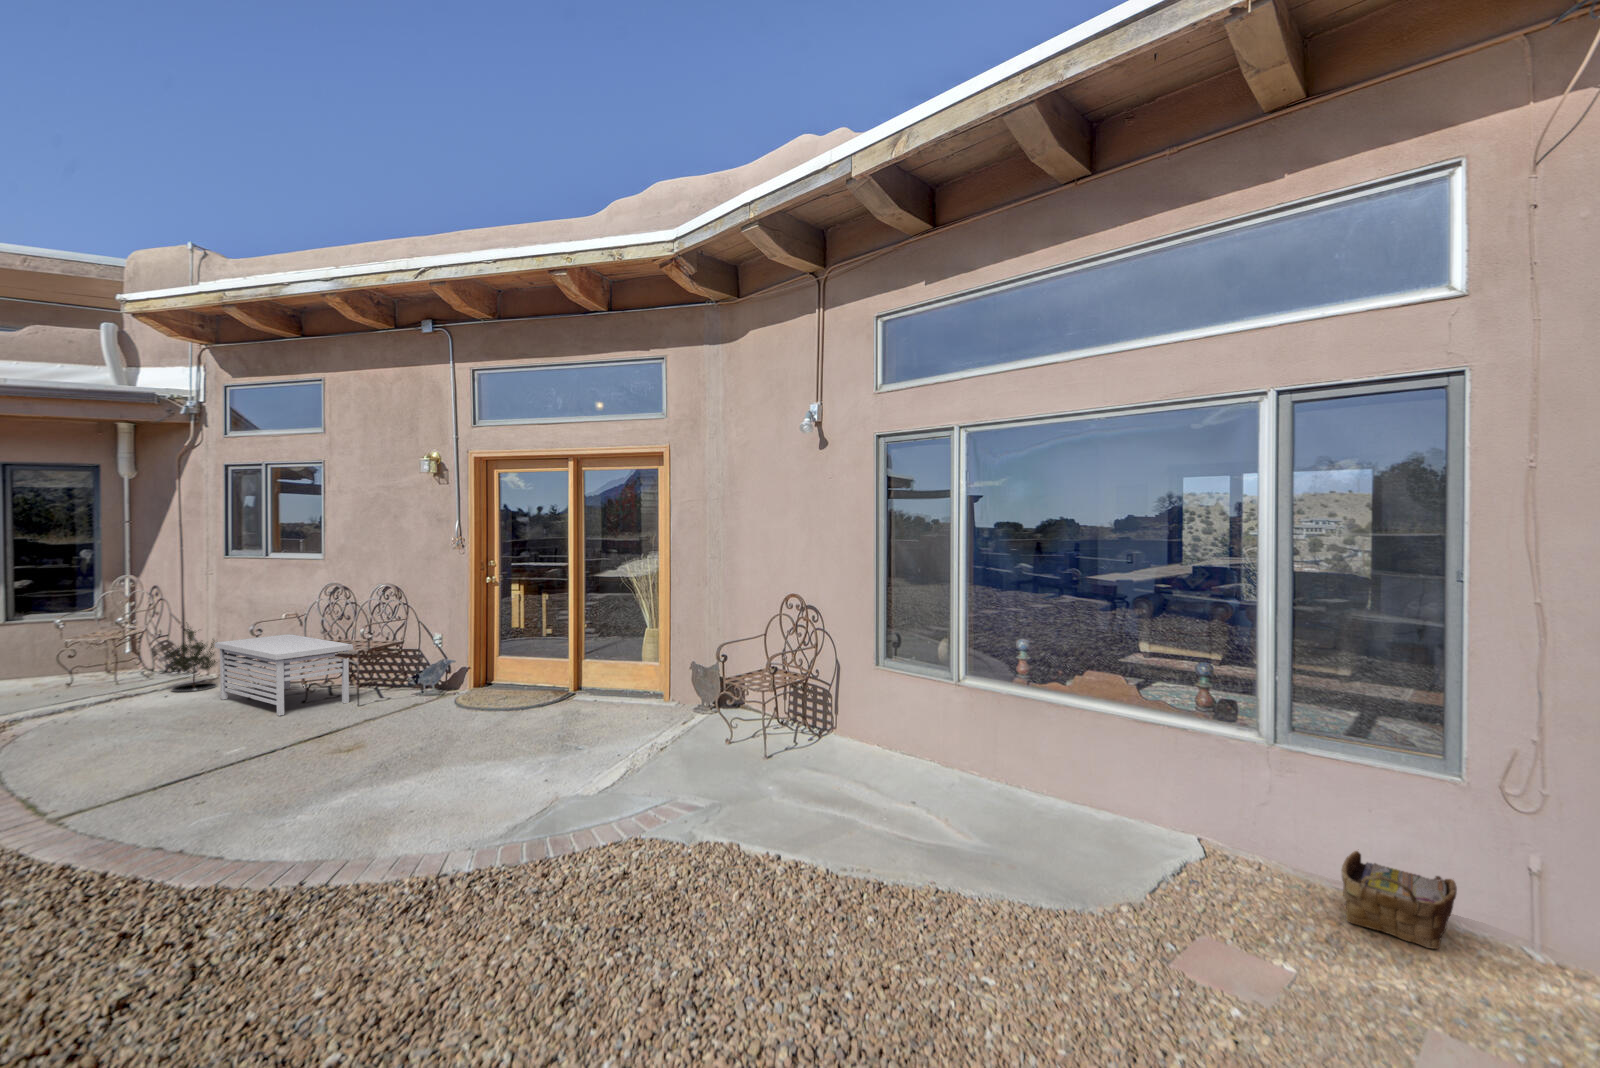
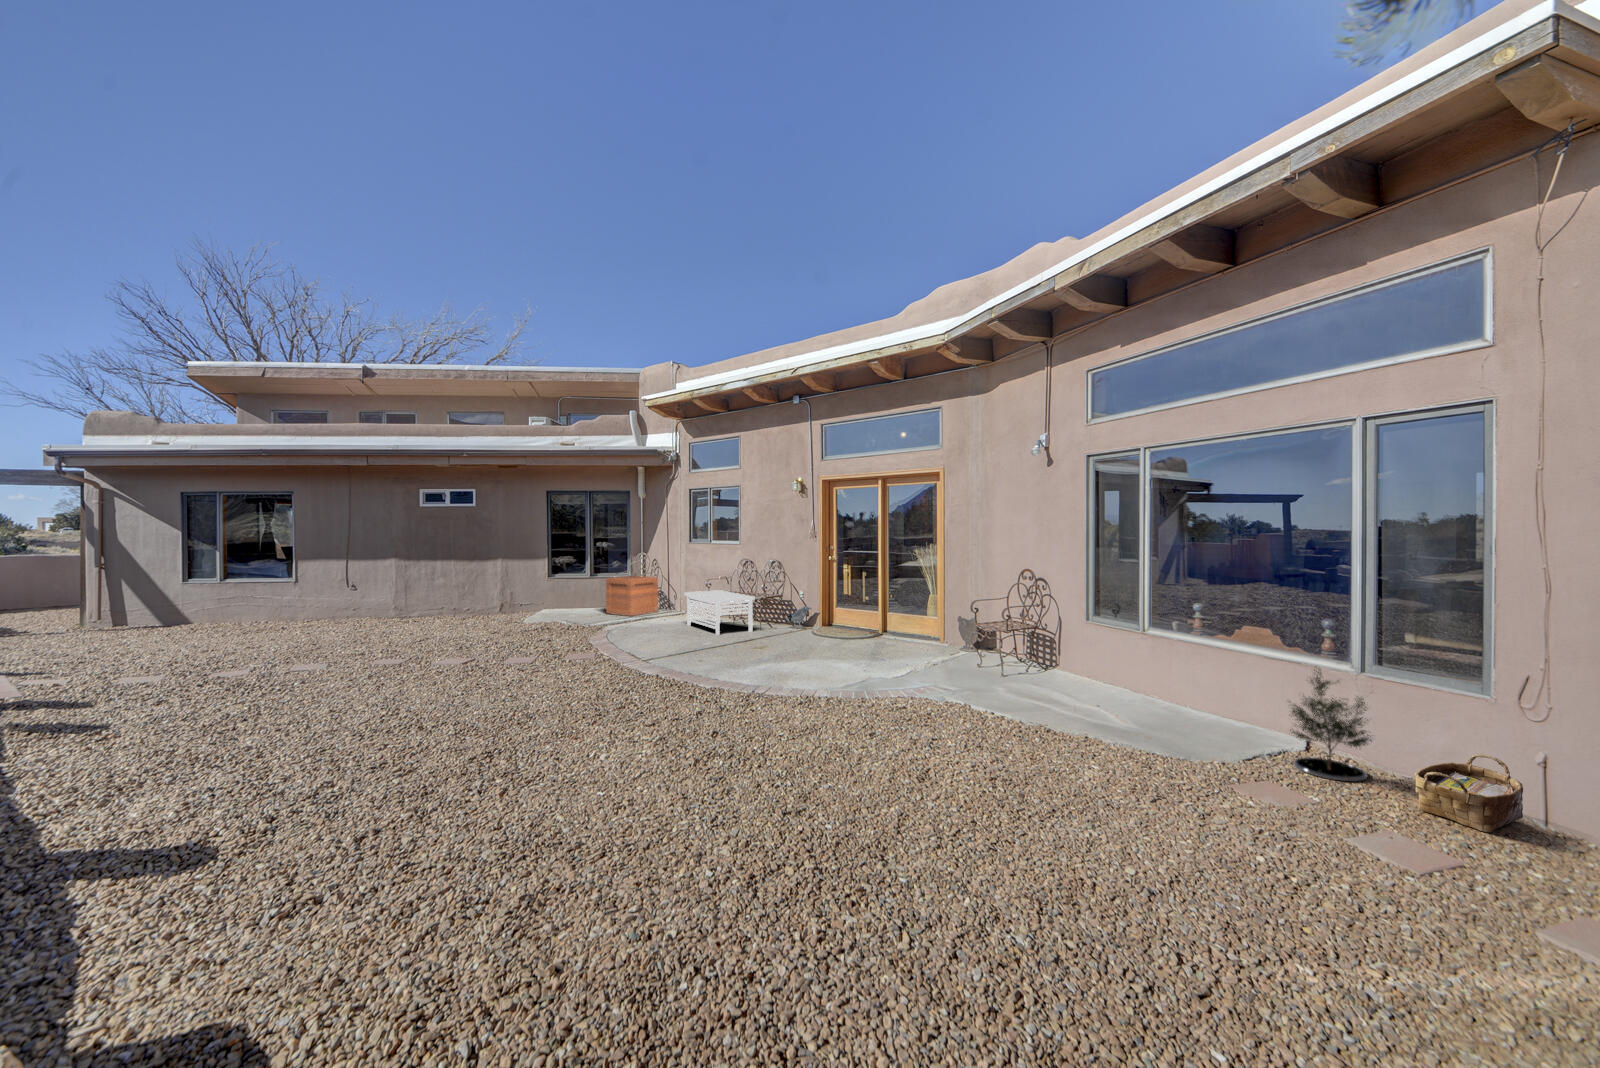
wooden crate: none [45,613,165,688] -> present [606,576,658,616]
potted tree: present [164,622,217,692] -> present [1289,669,1372,781]

